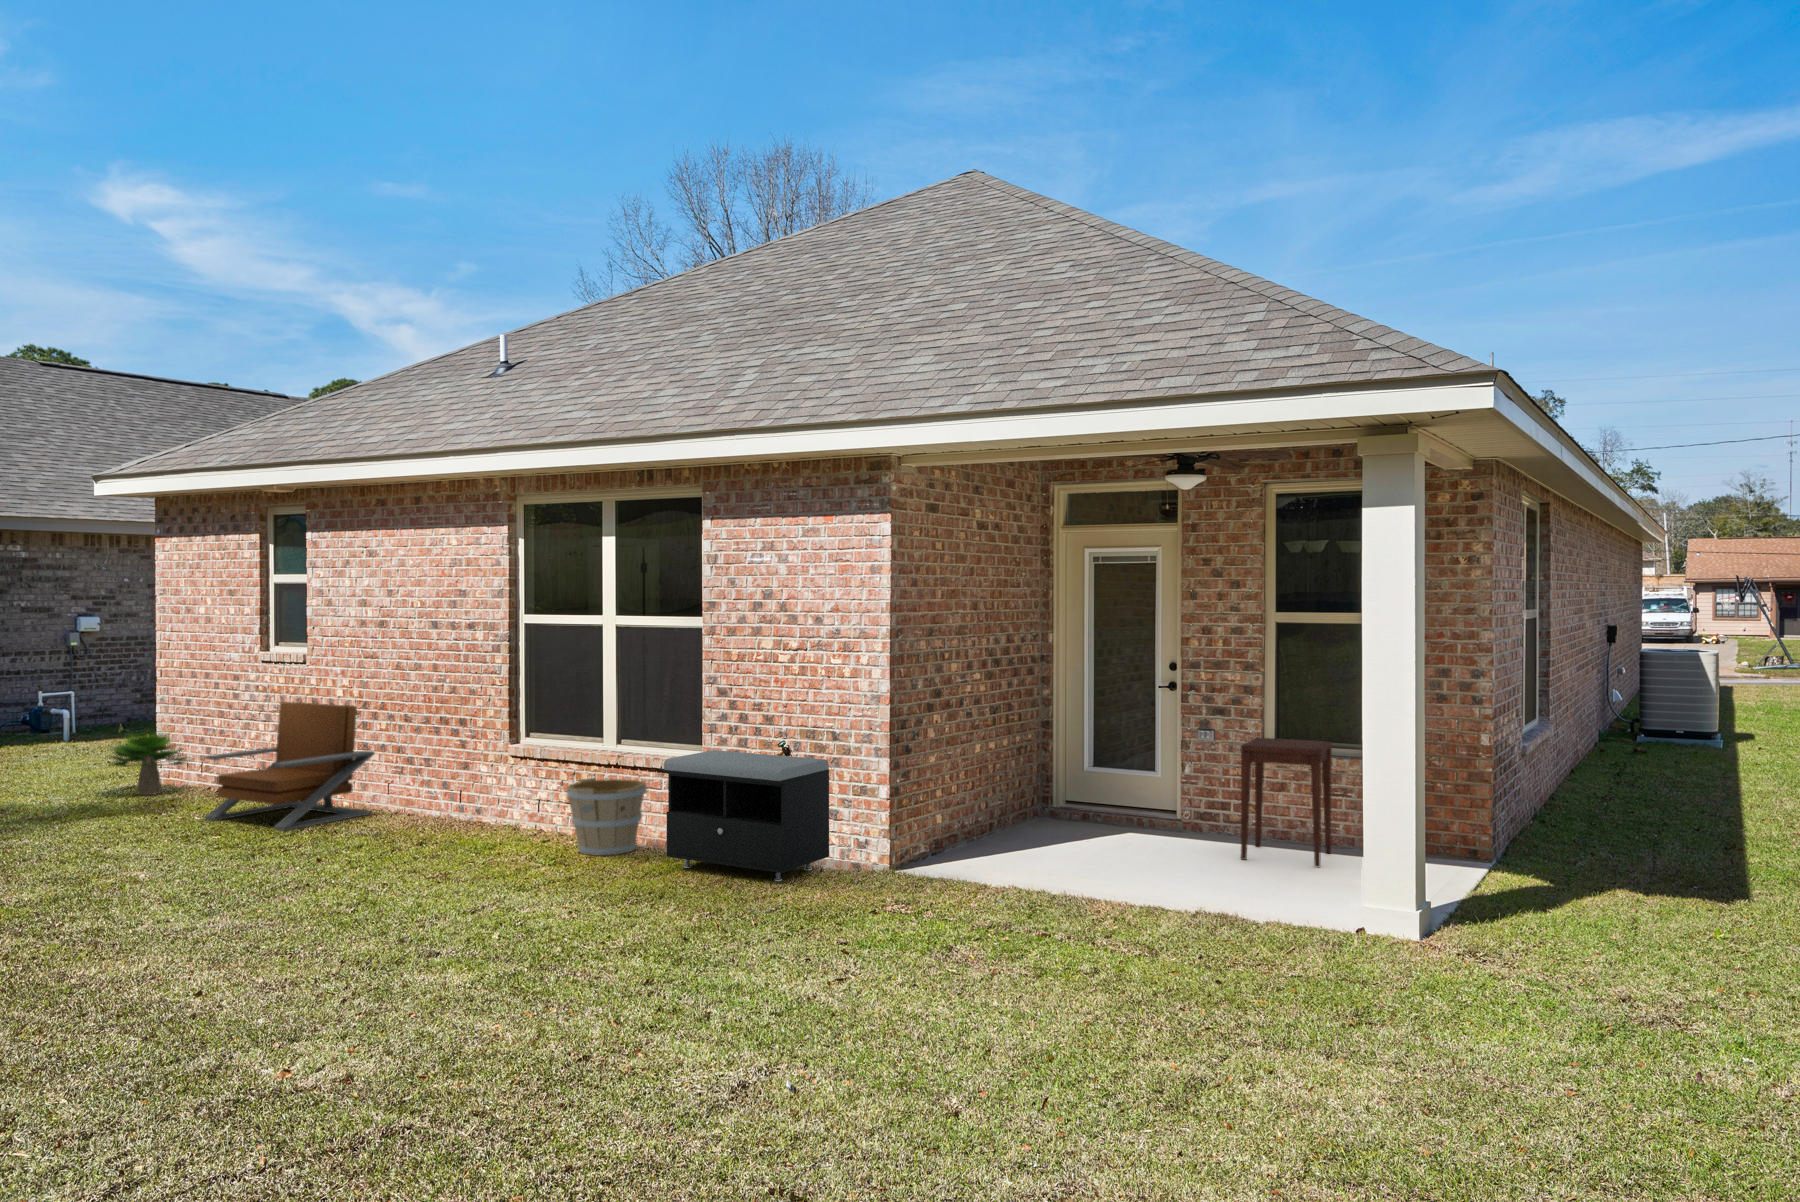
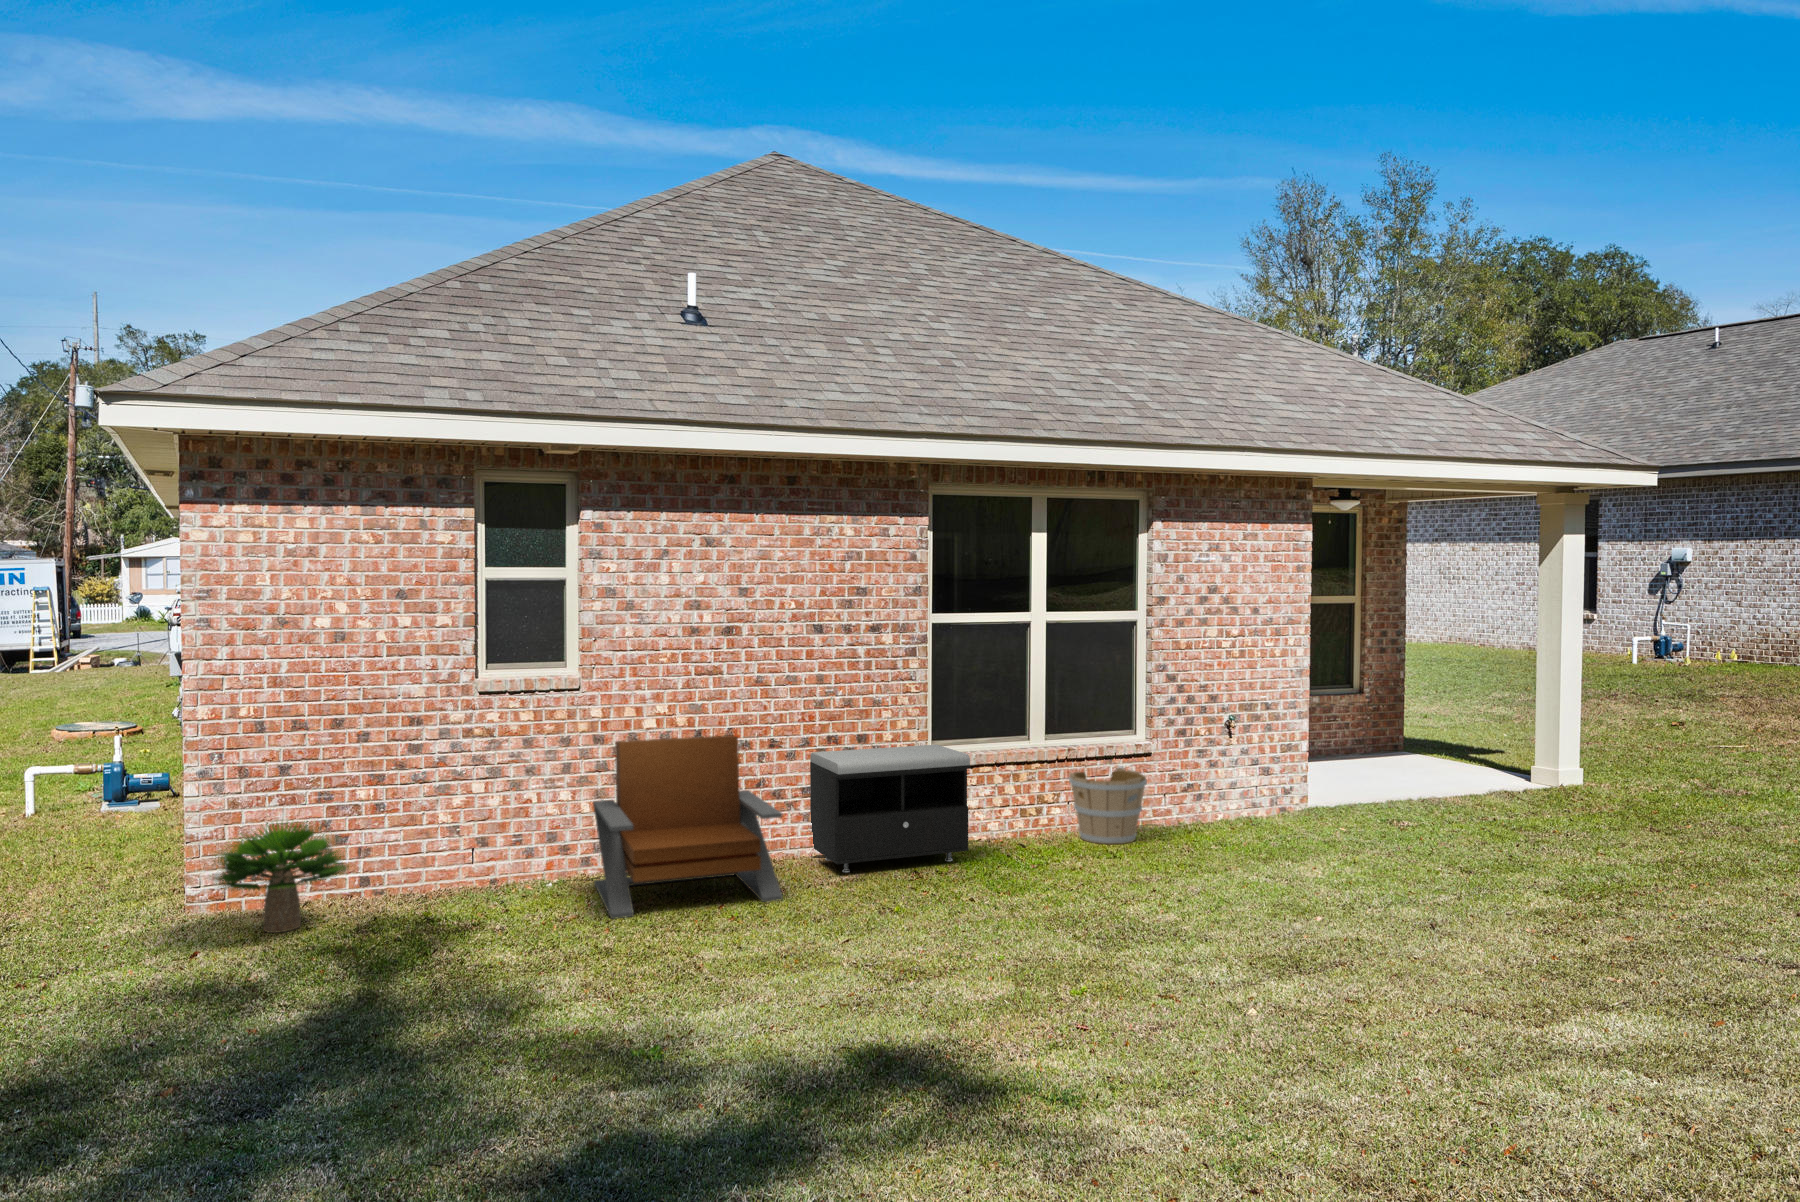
side table: present [1241,737,1332,868] -> none [1315,685,1390,767]
storage bench: present [663,750,829,882] -> present [810,745,970,873]

